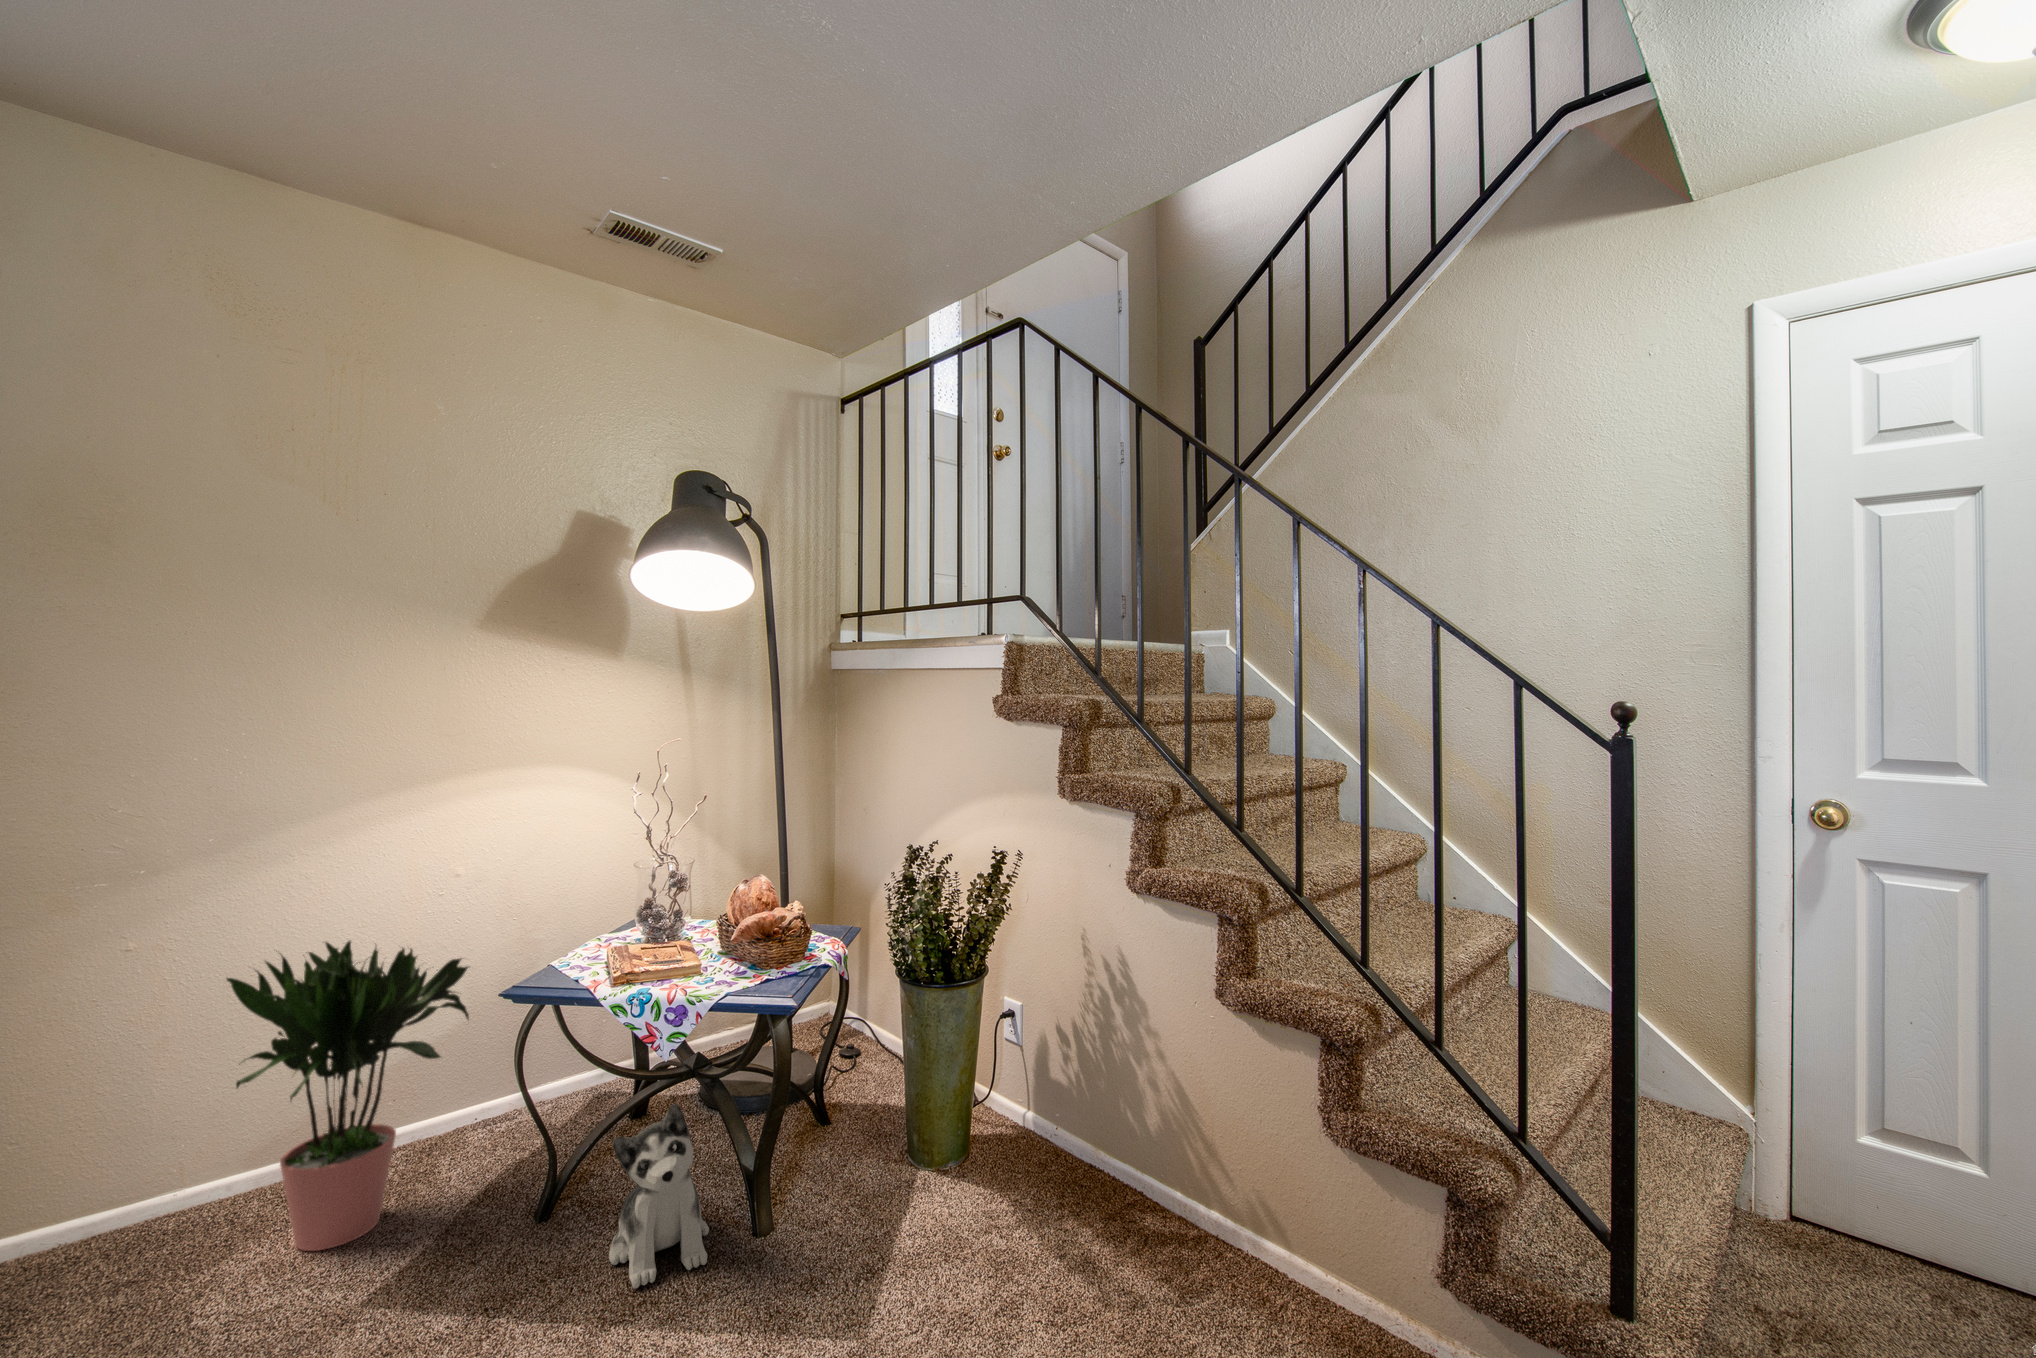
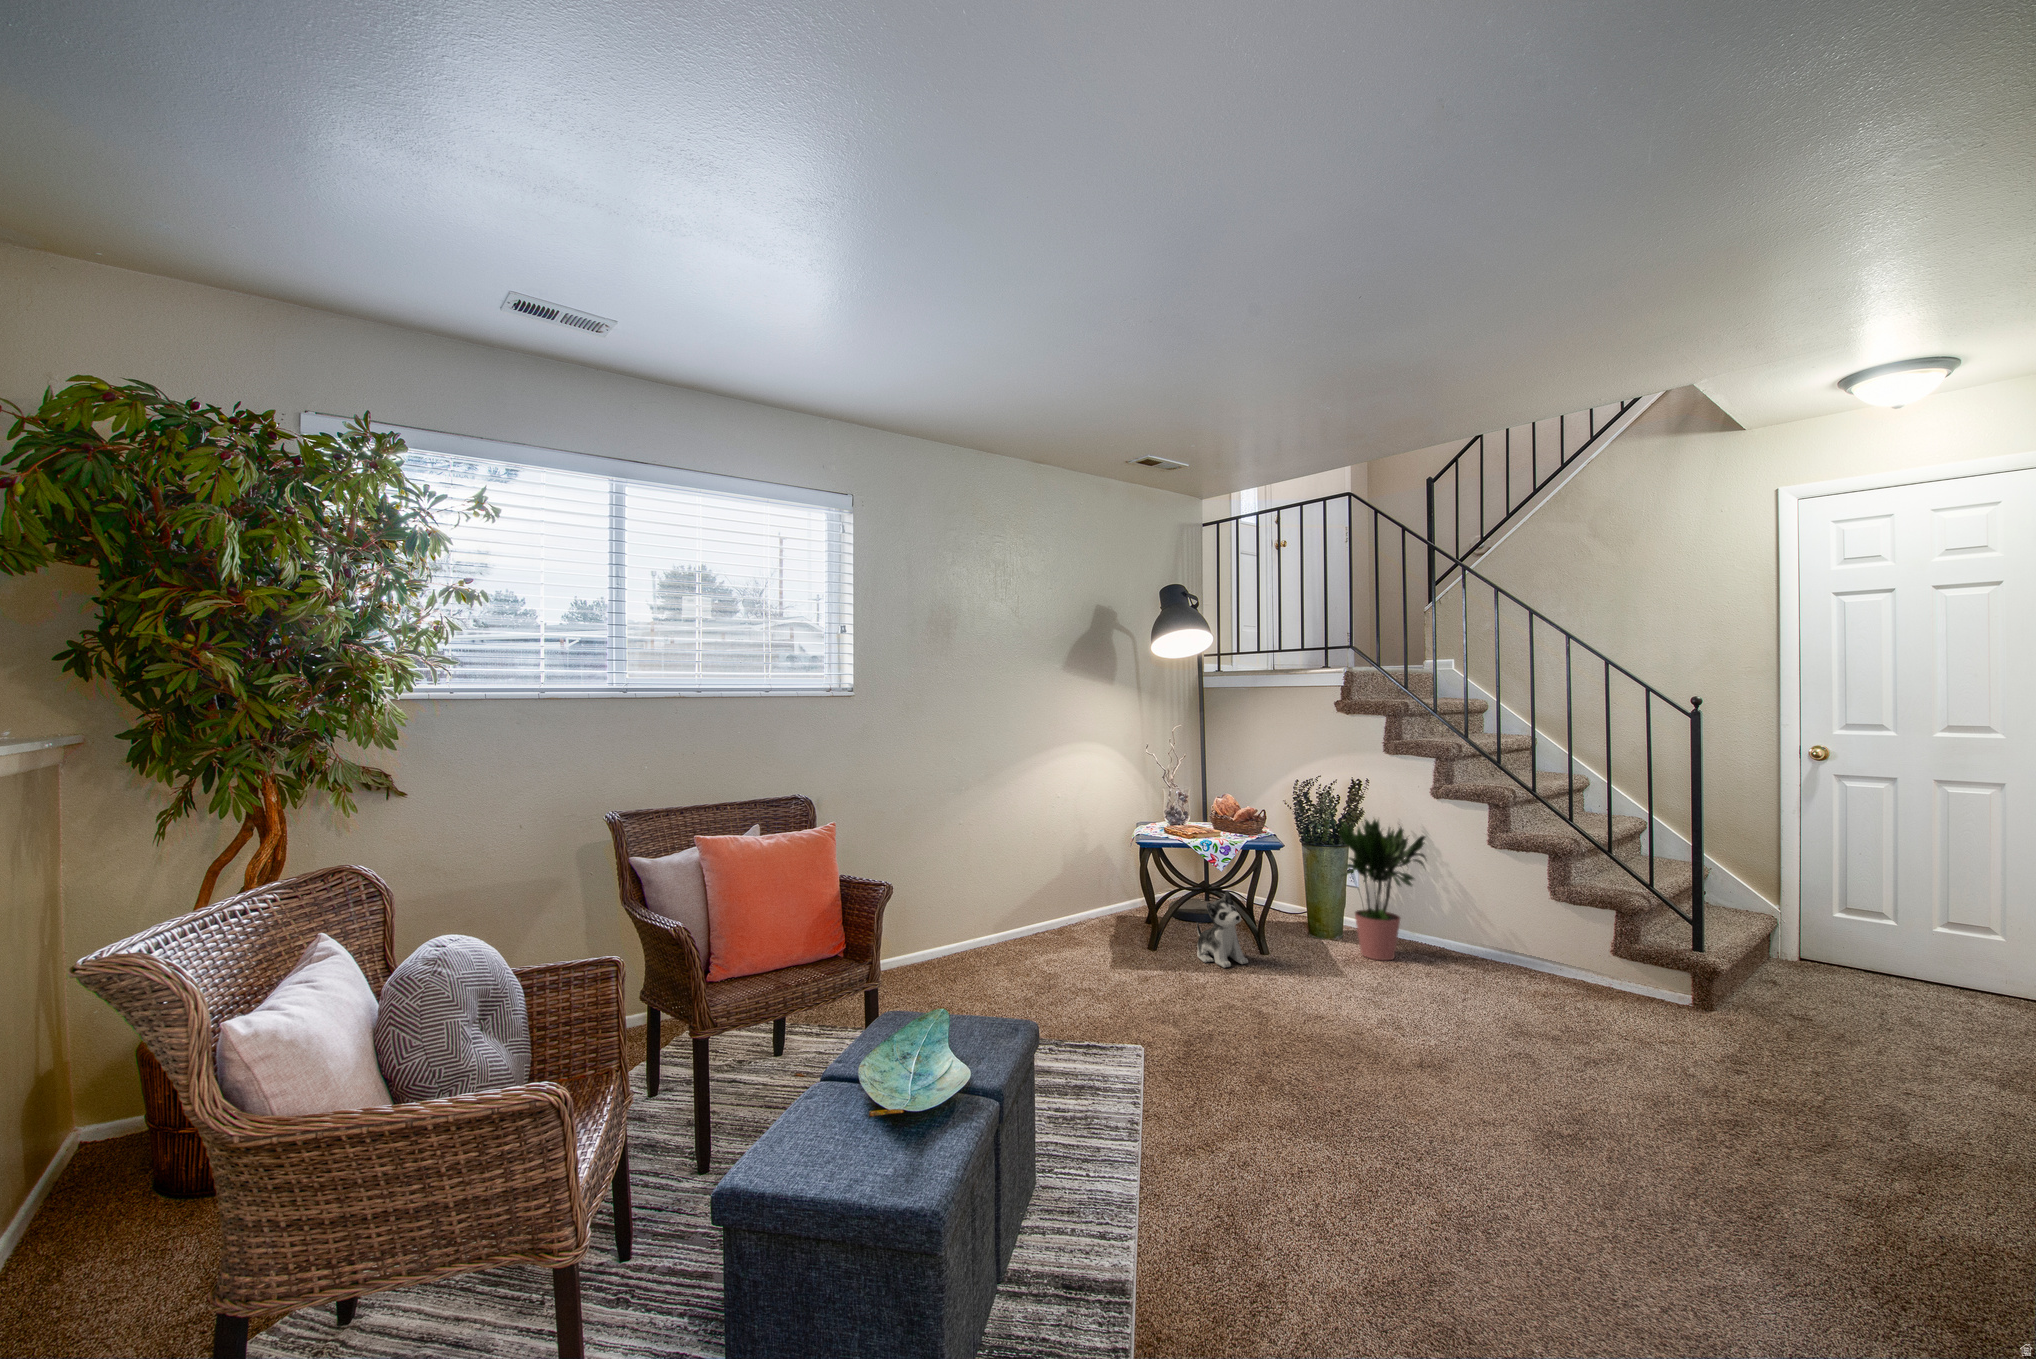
potted plant: present [227,941,469,1251] -> present [1338,819,1426,960]

